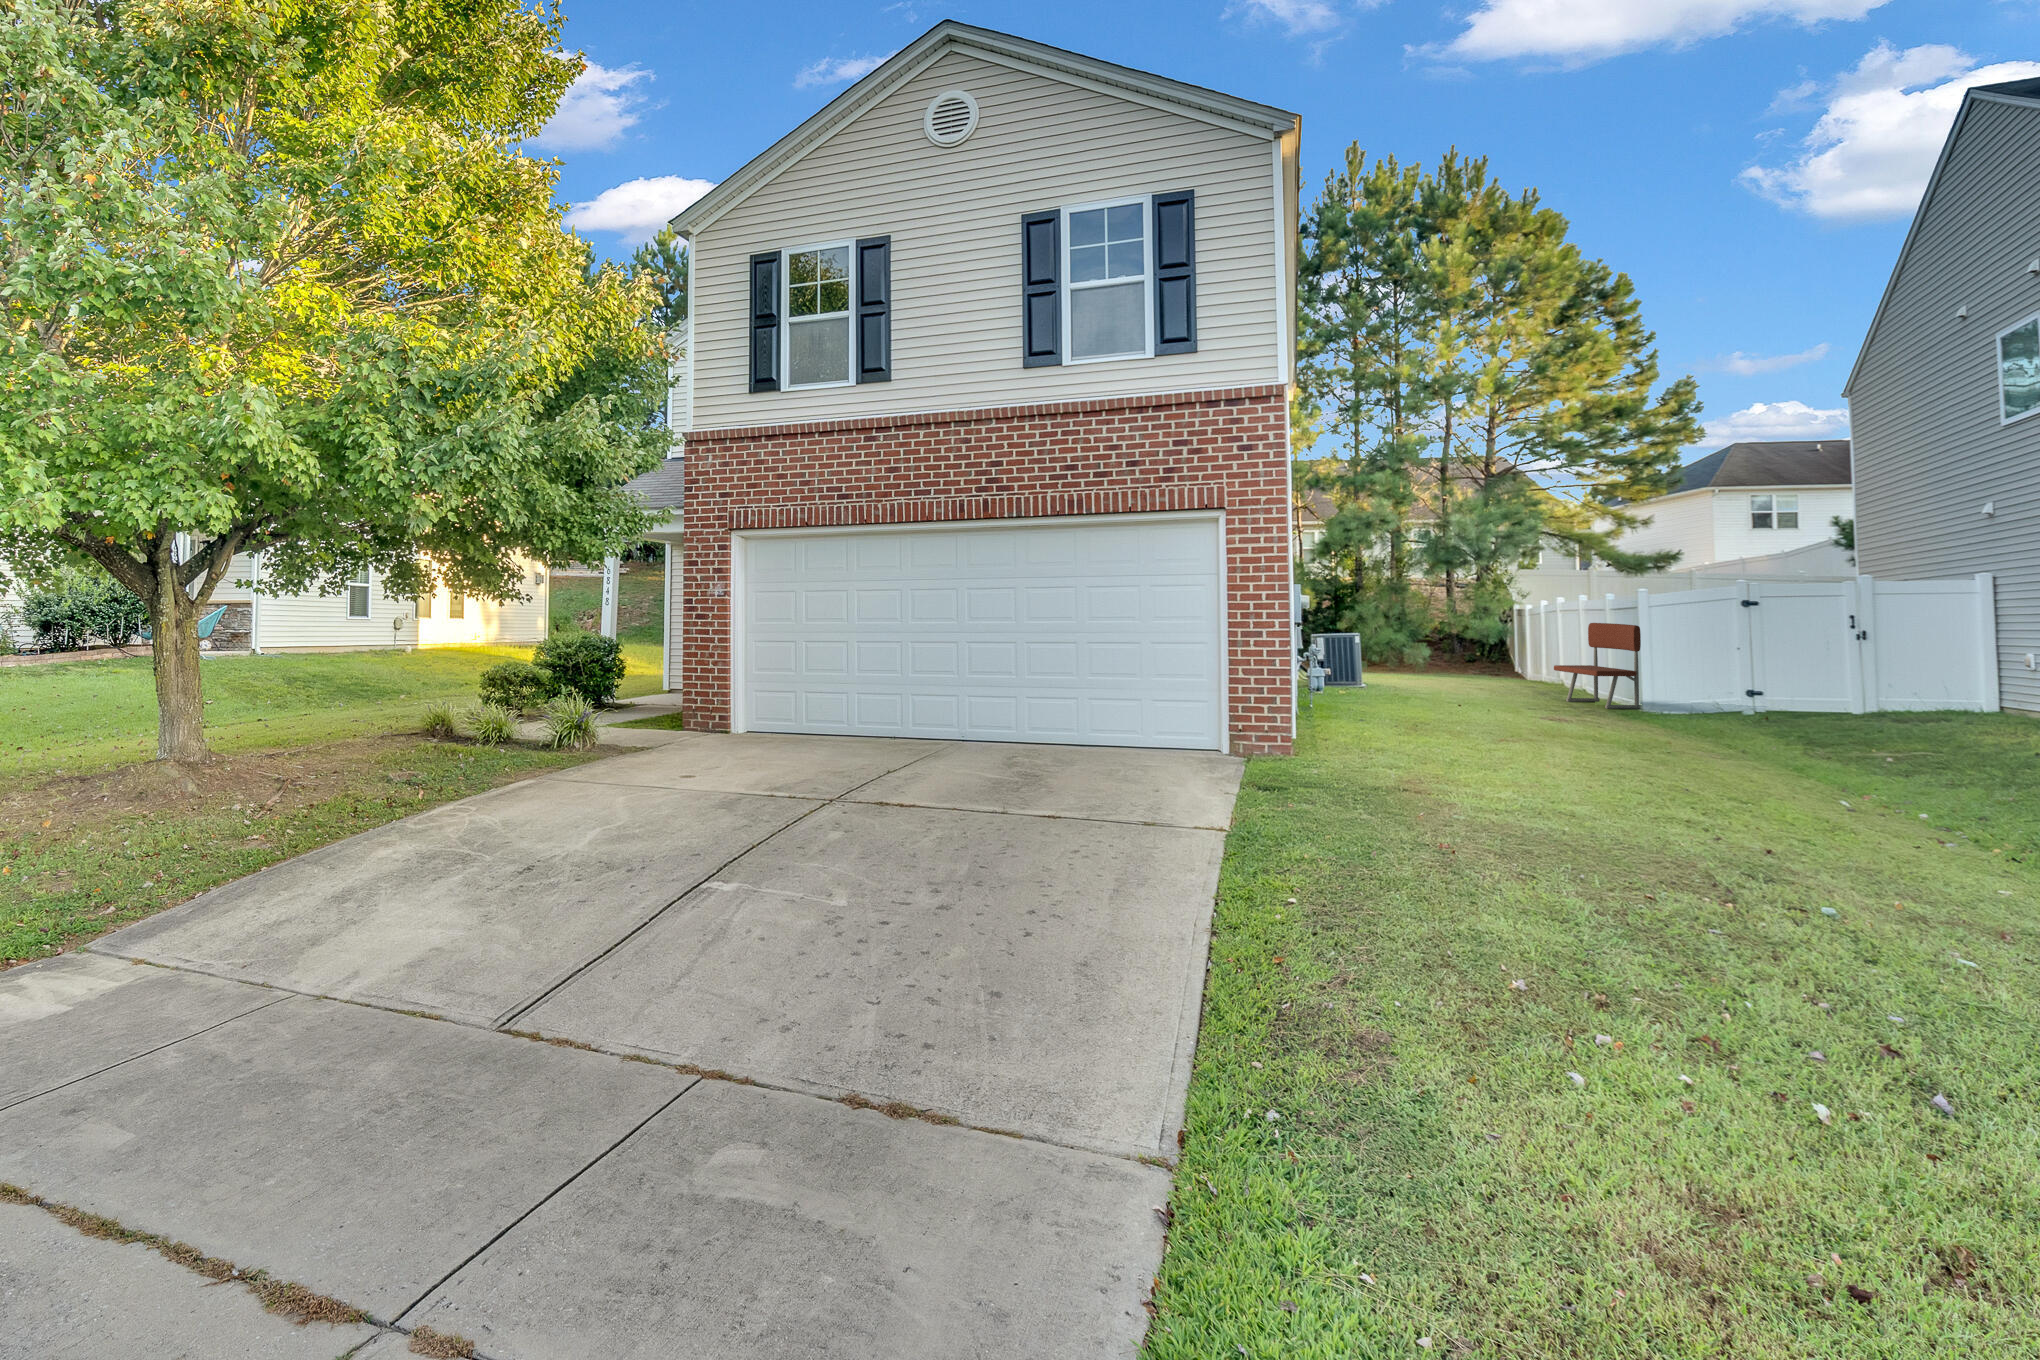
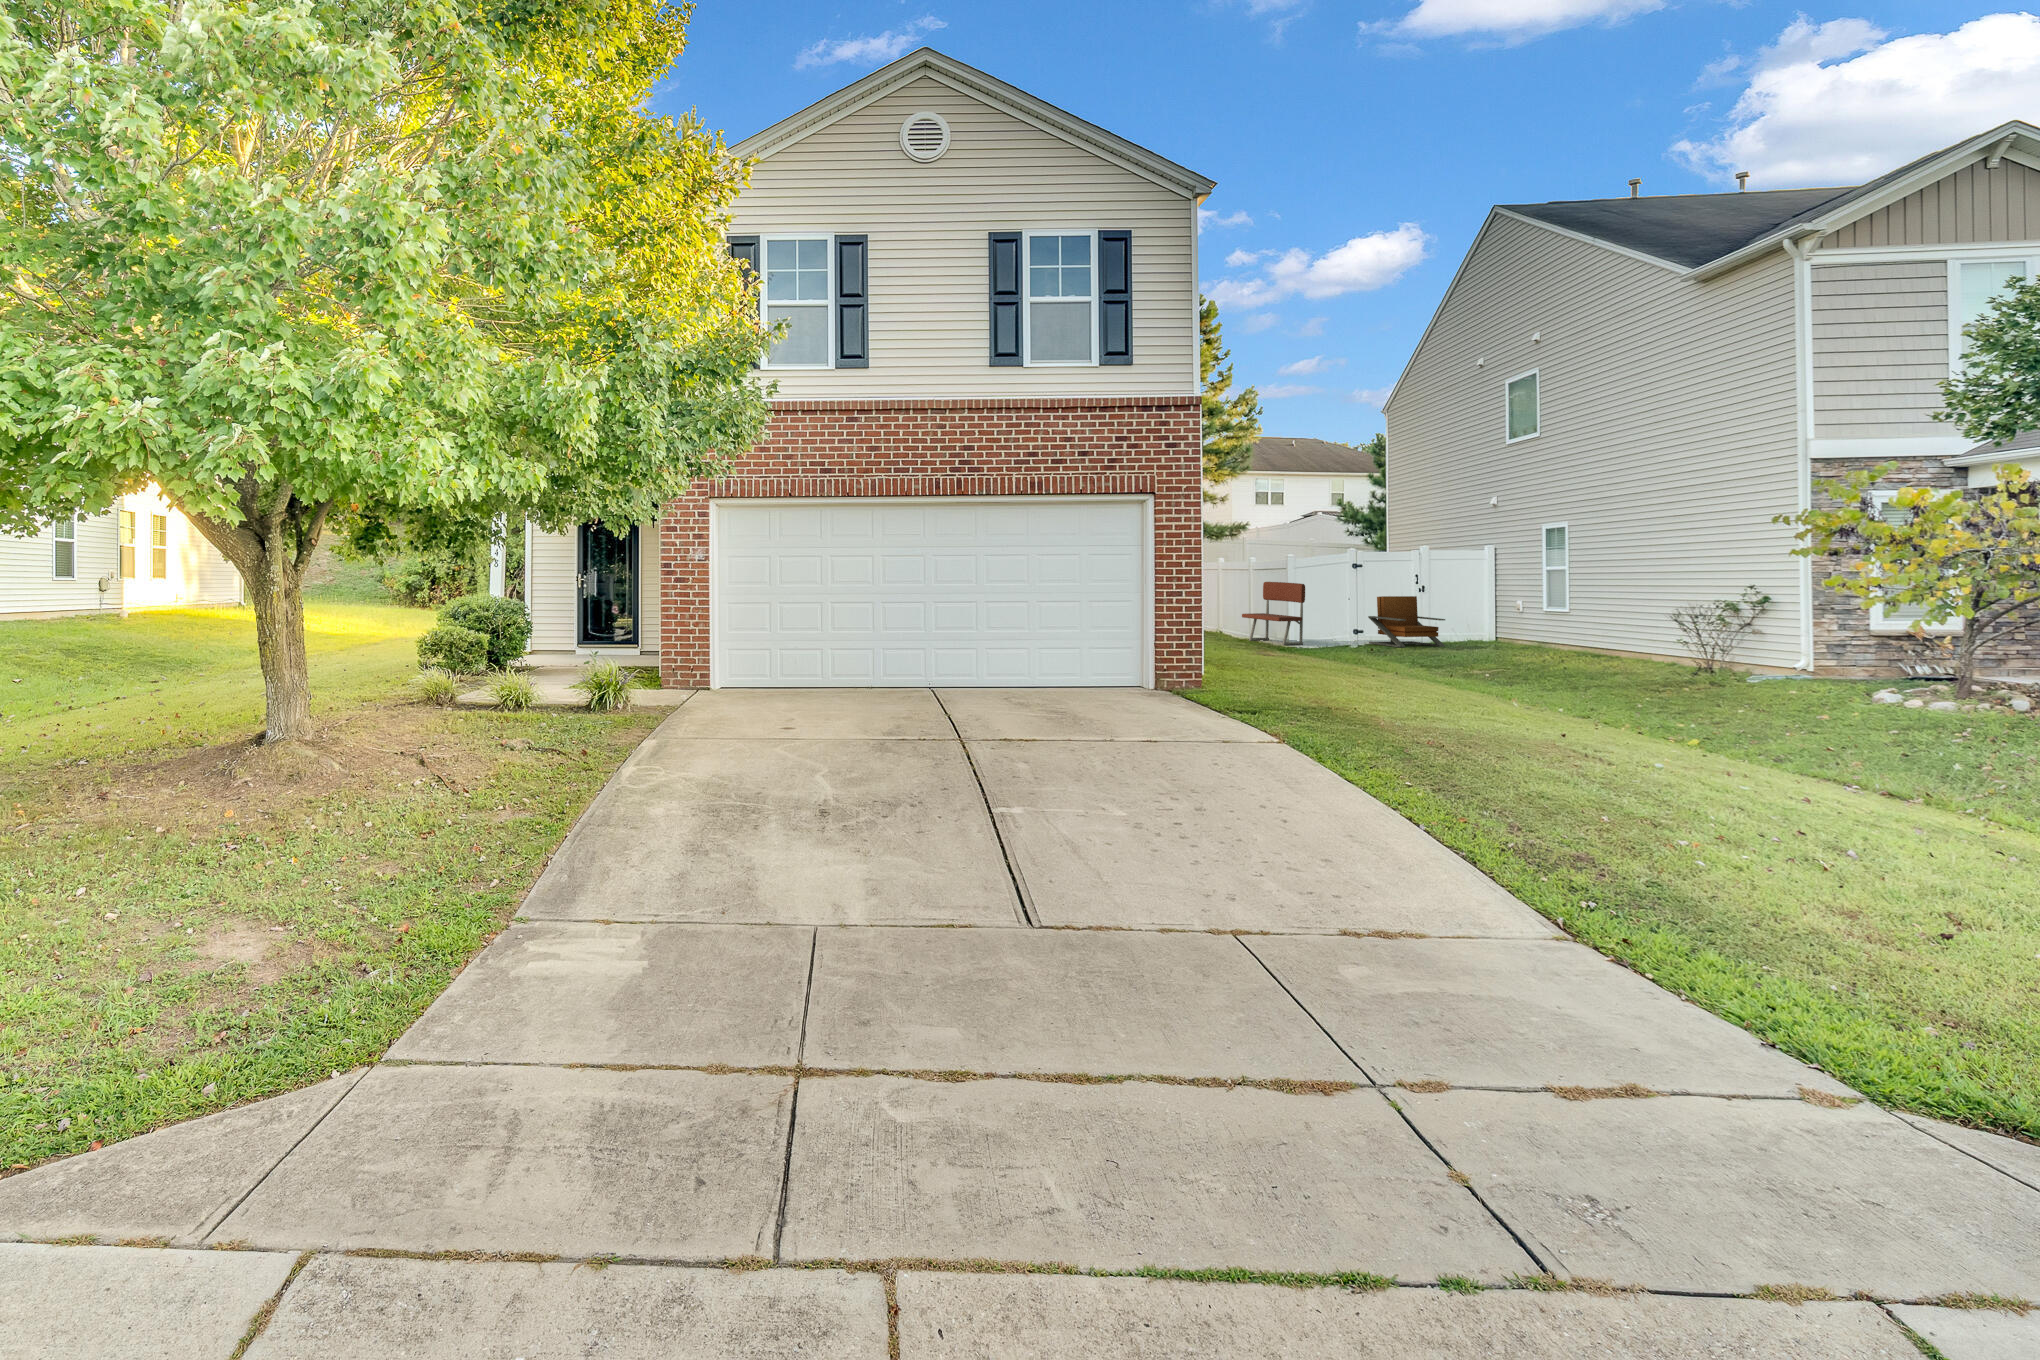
lounge chair: none [1753,643,1881,717] -> present [1368,596,1445,647]

